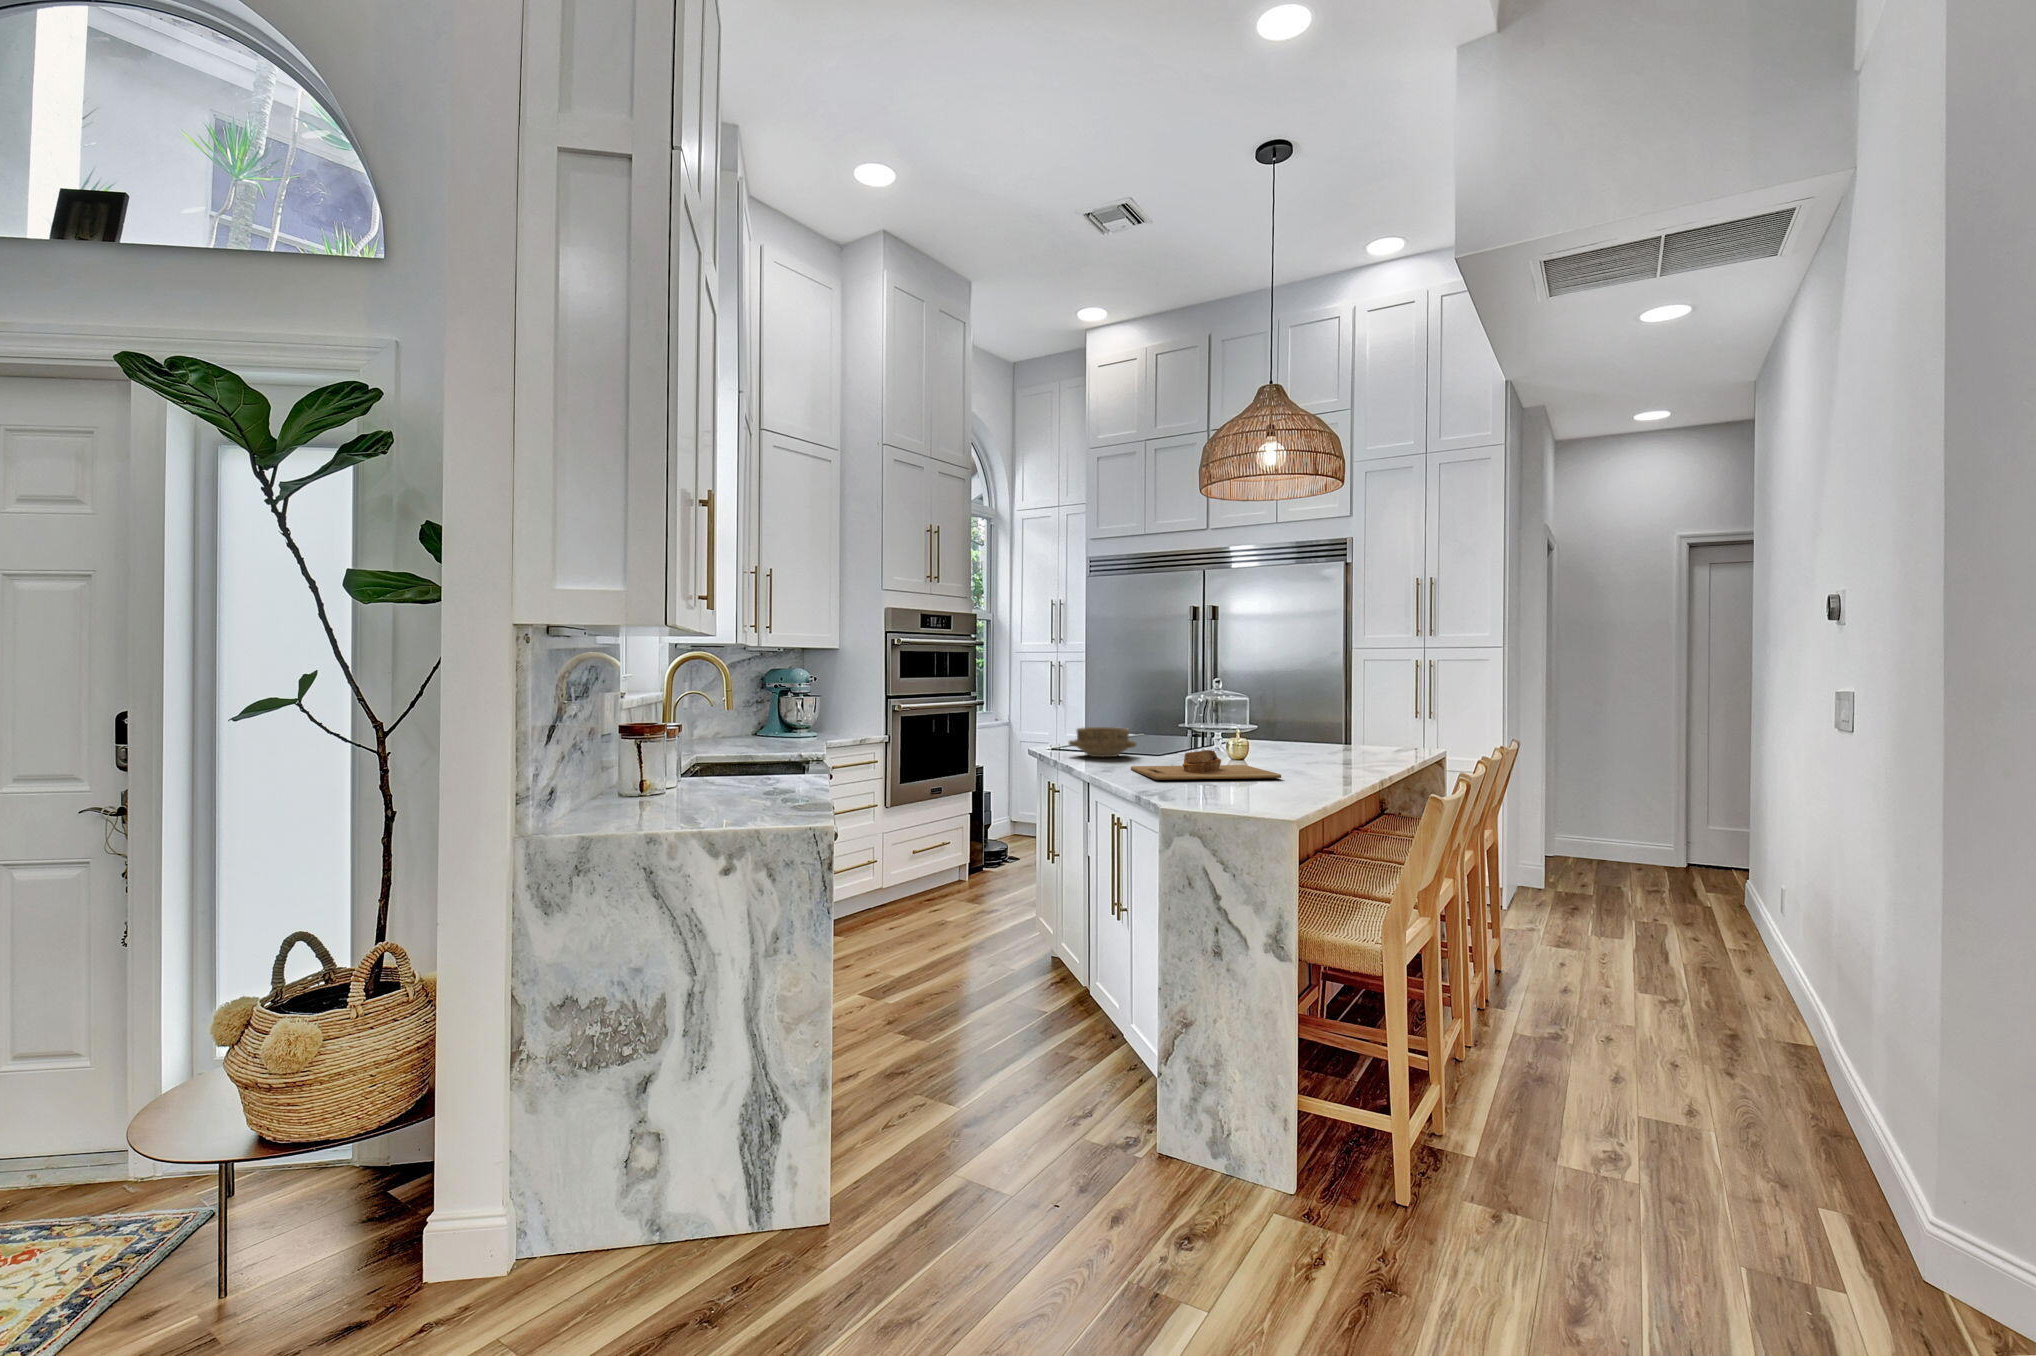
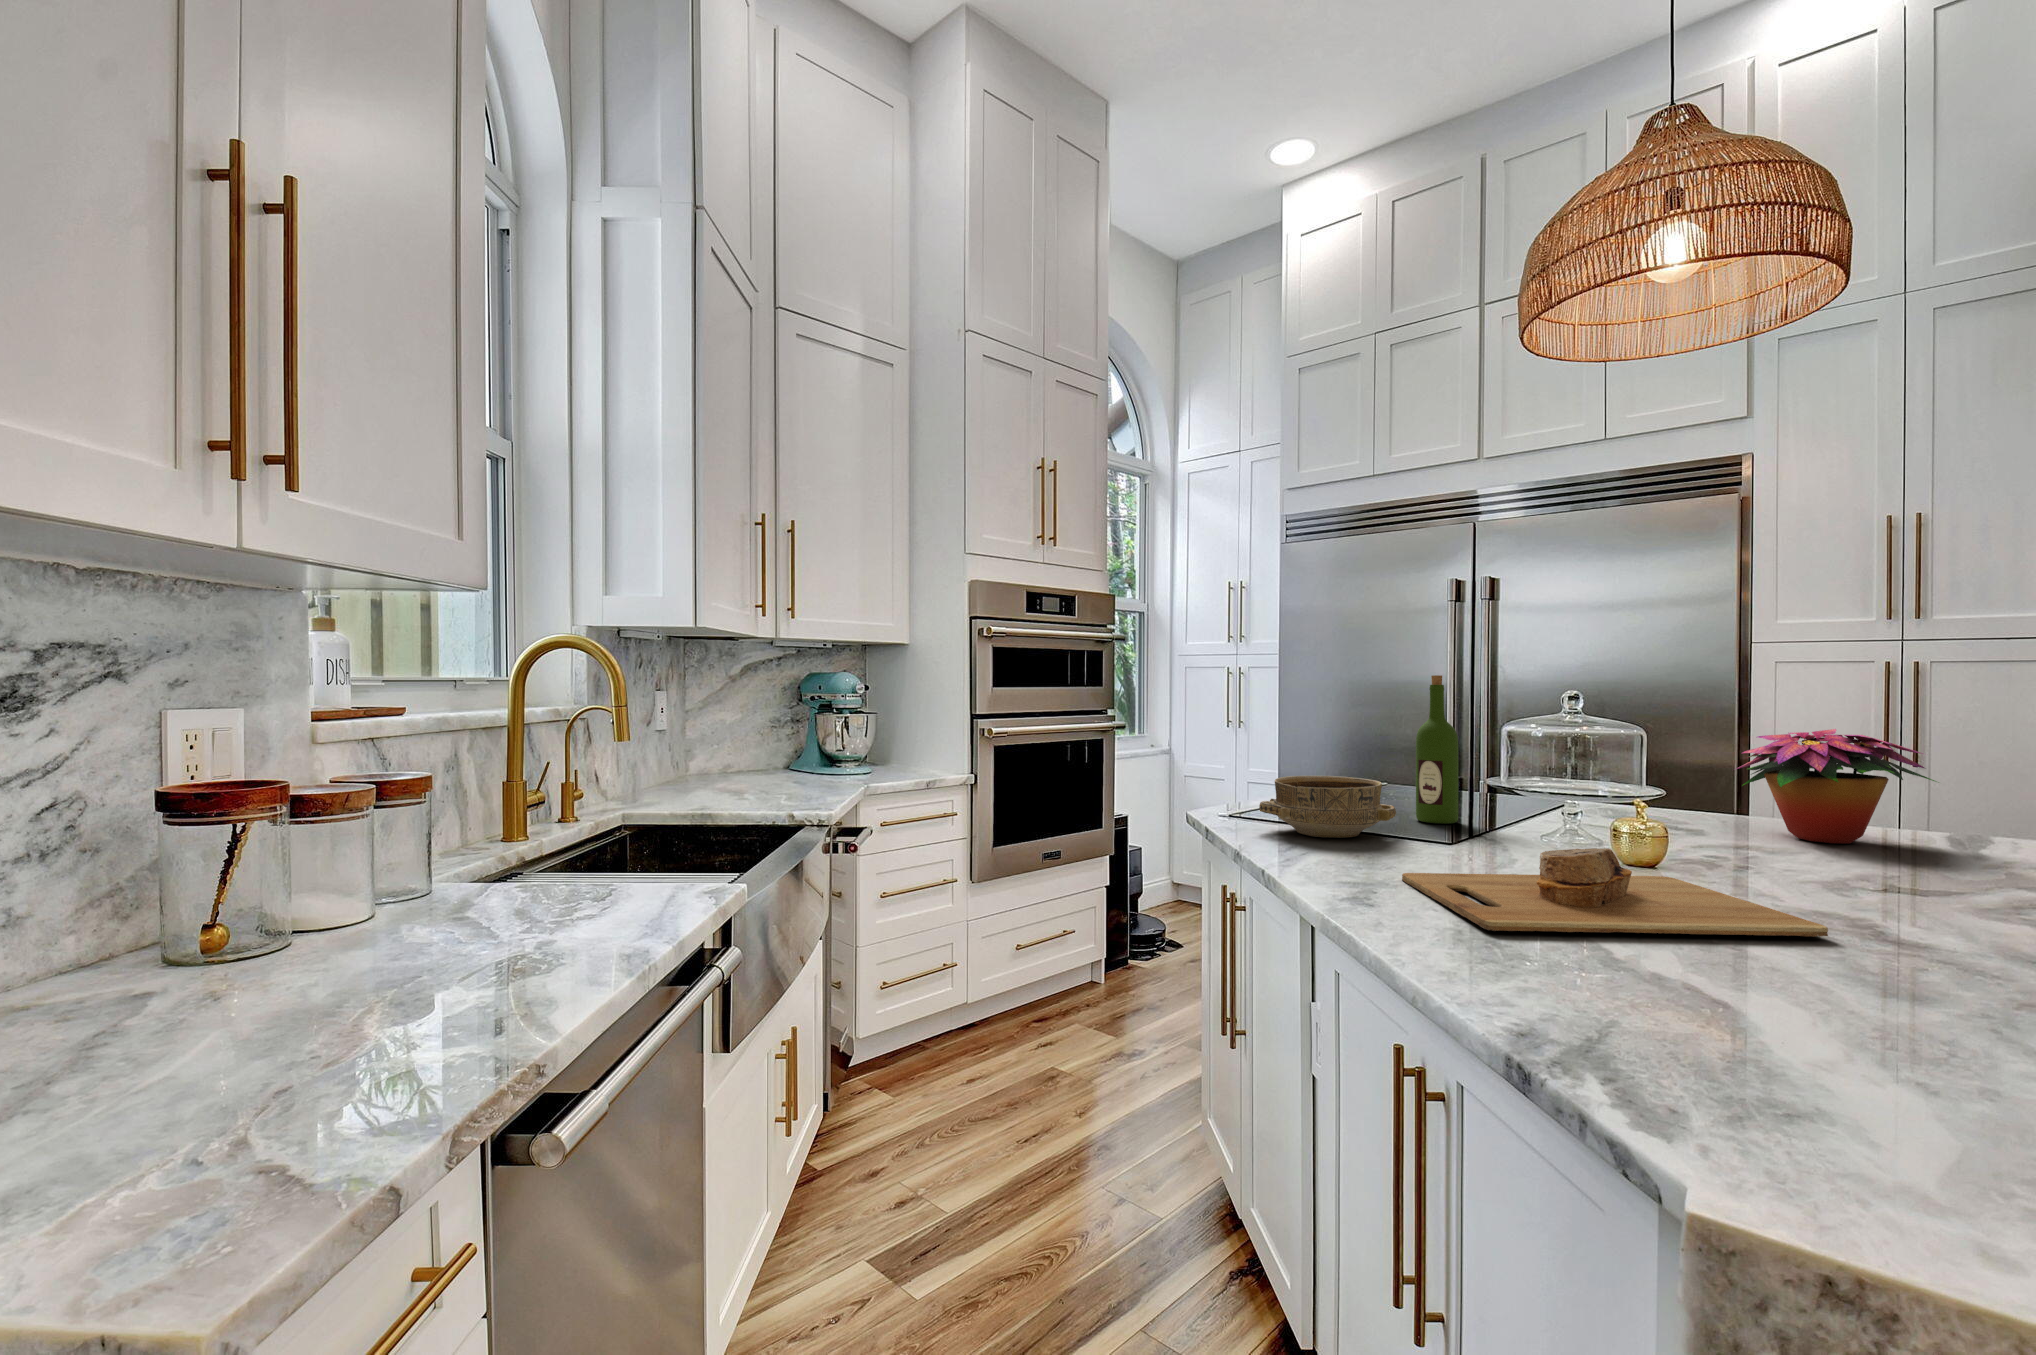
wine bottle: none [1150,674,1171,752] -> present [1416,675,1459,824]
flower arrangement: none [1297,700,1381,755] -> present [1737,729,1937,843]

